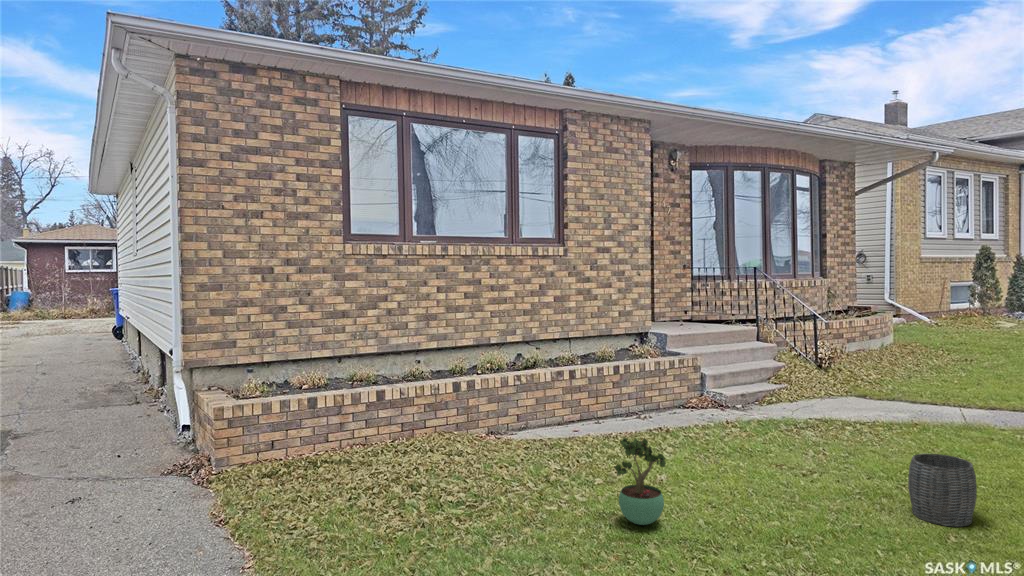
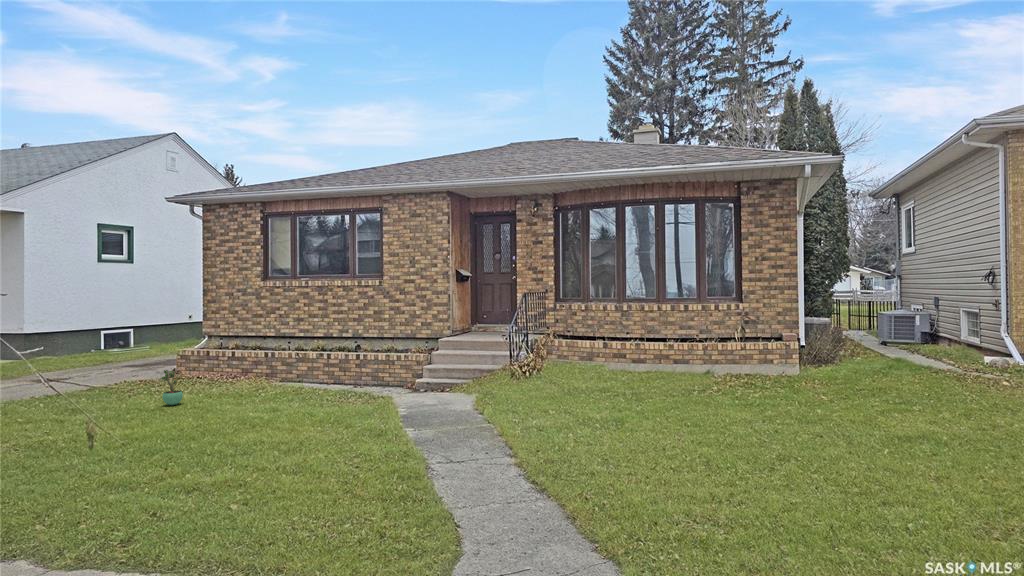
woven basket: present [908,453,977,527] -> none [206,394,235,425]

